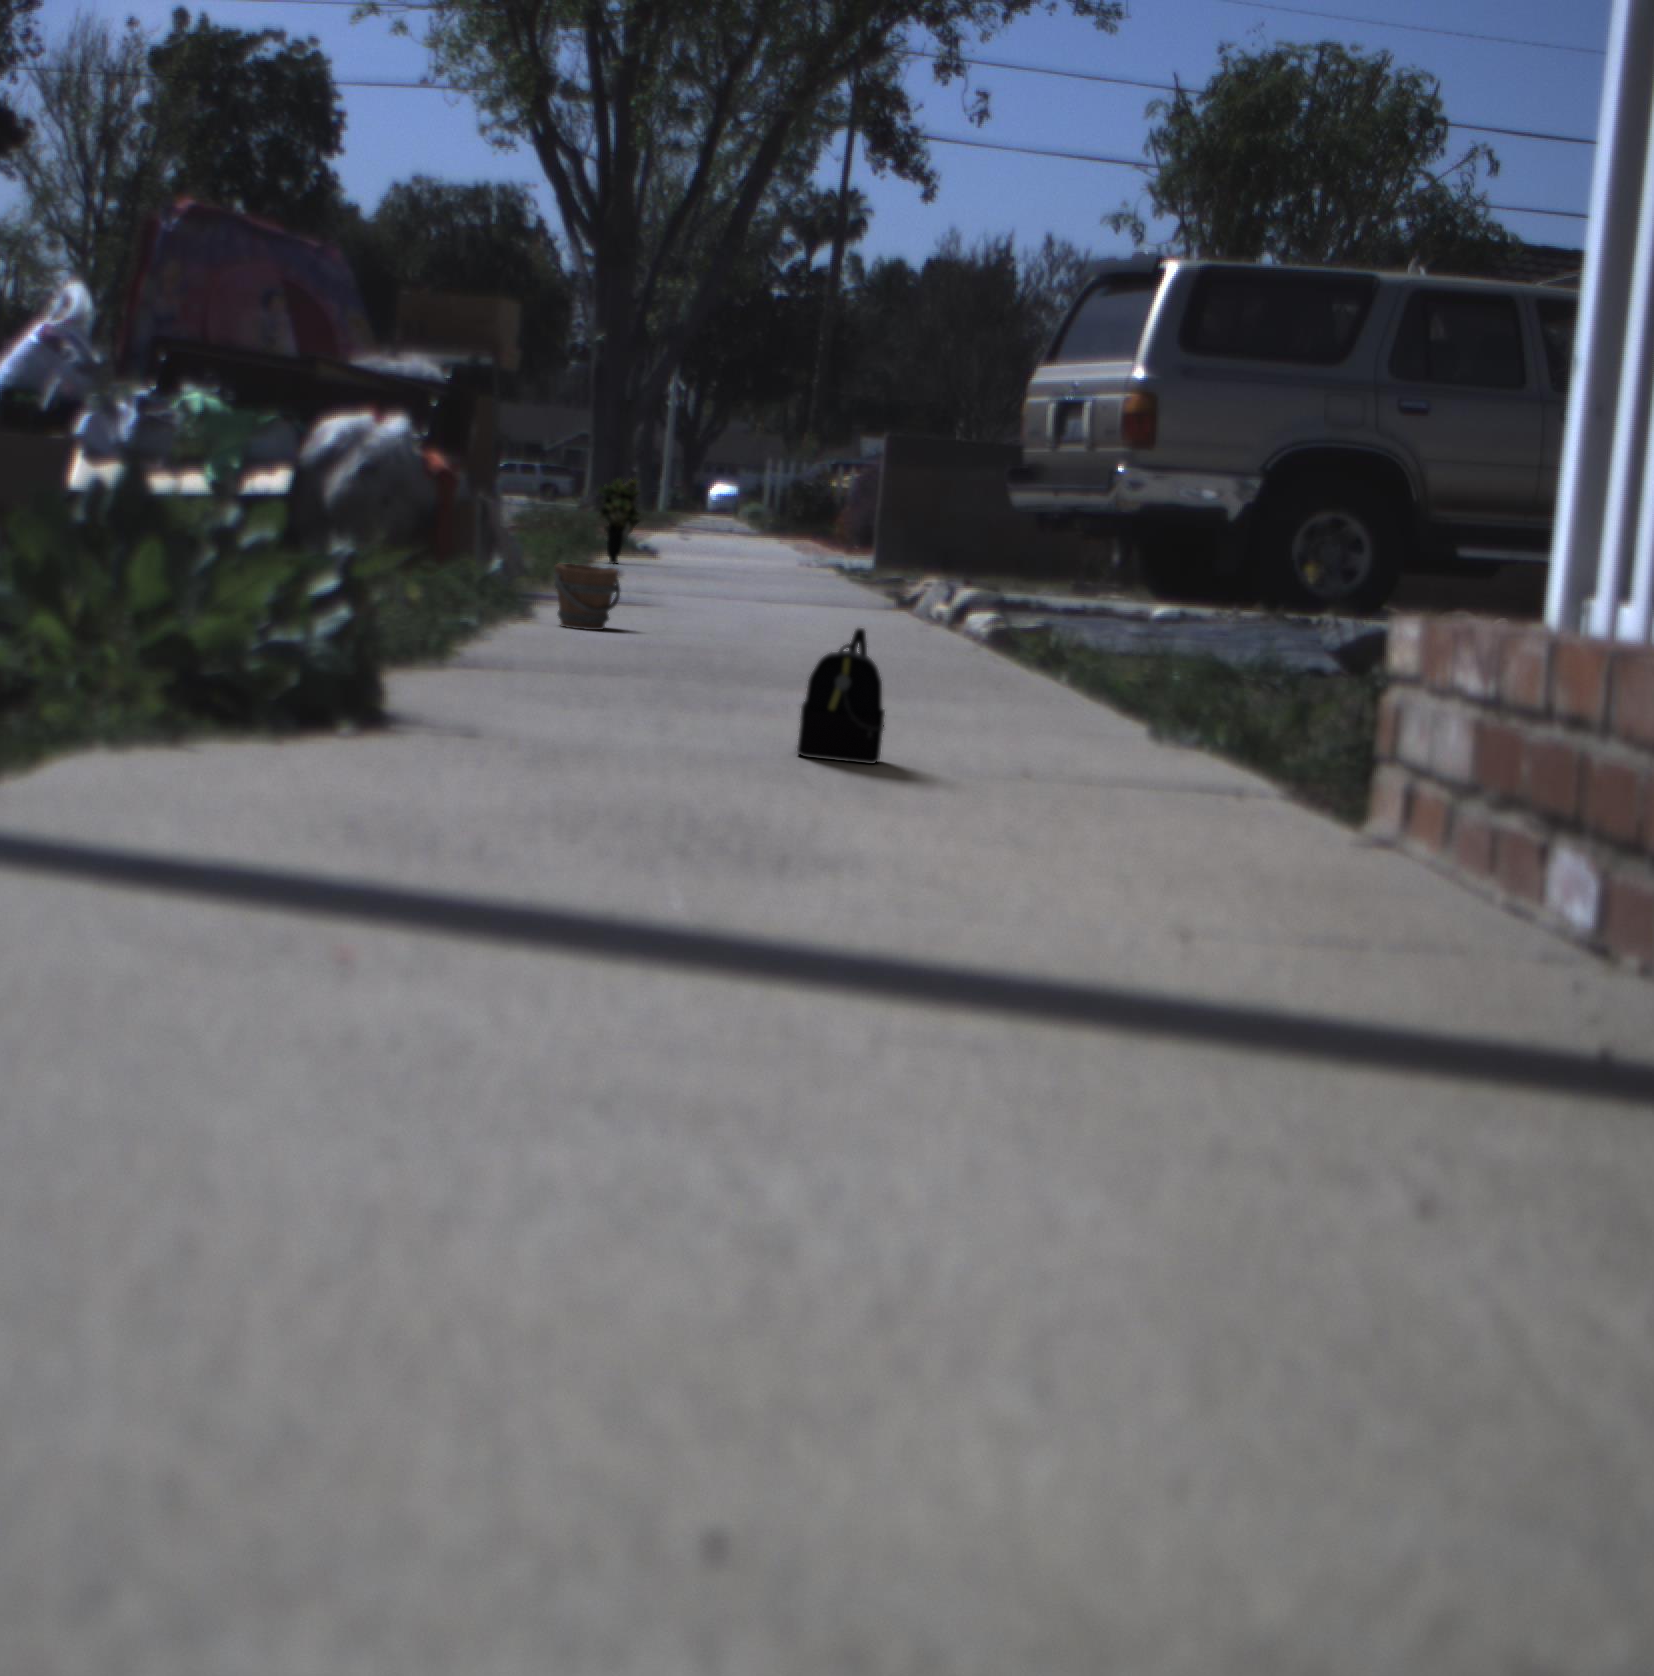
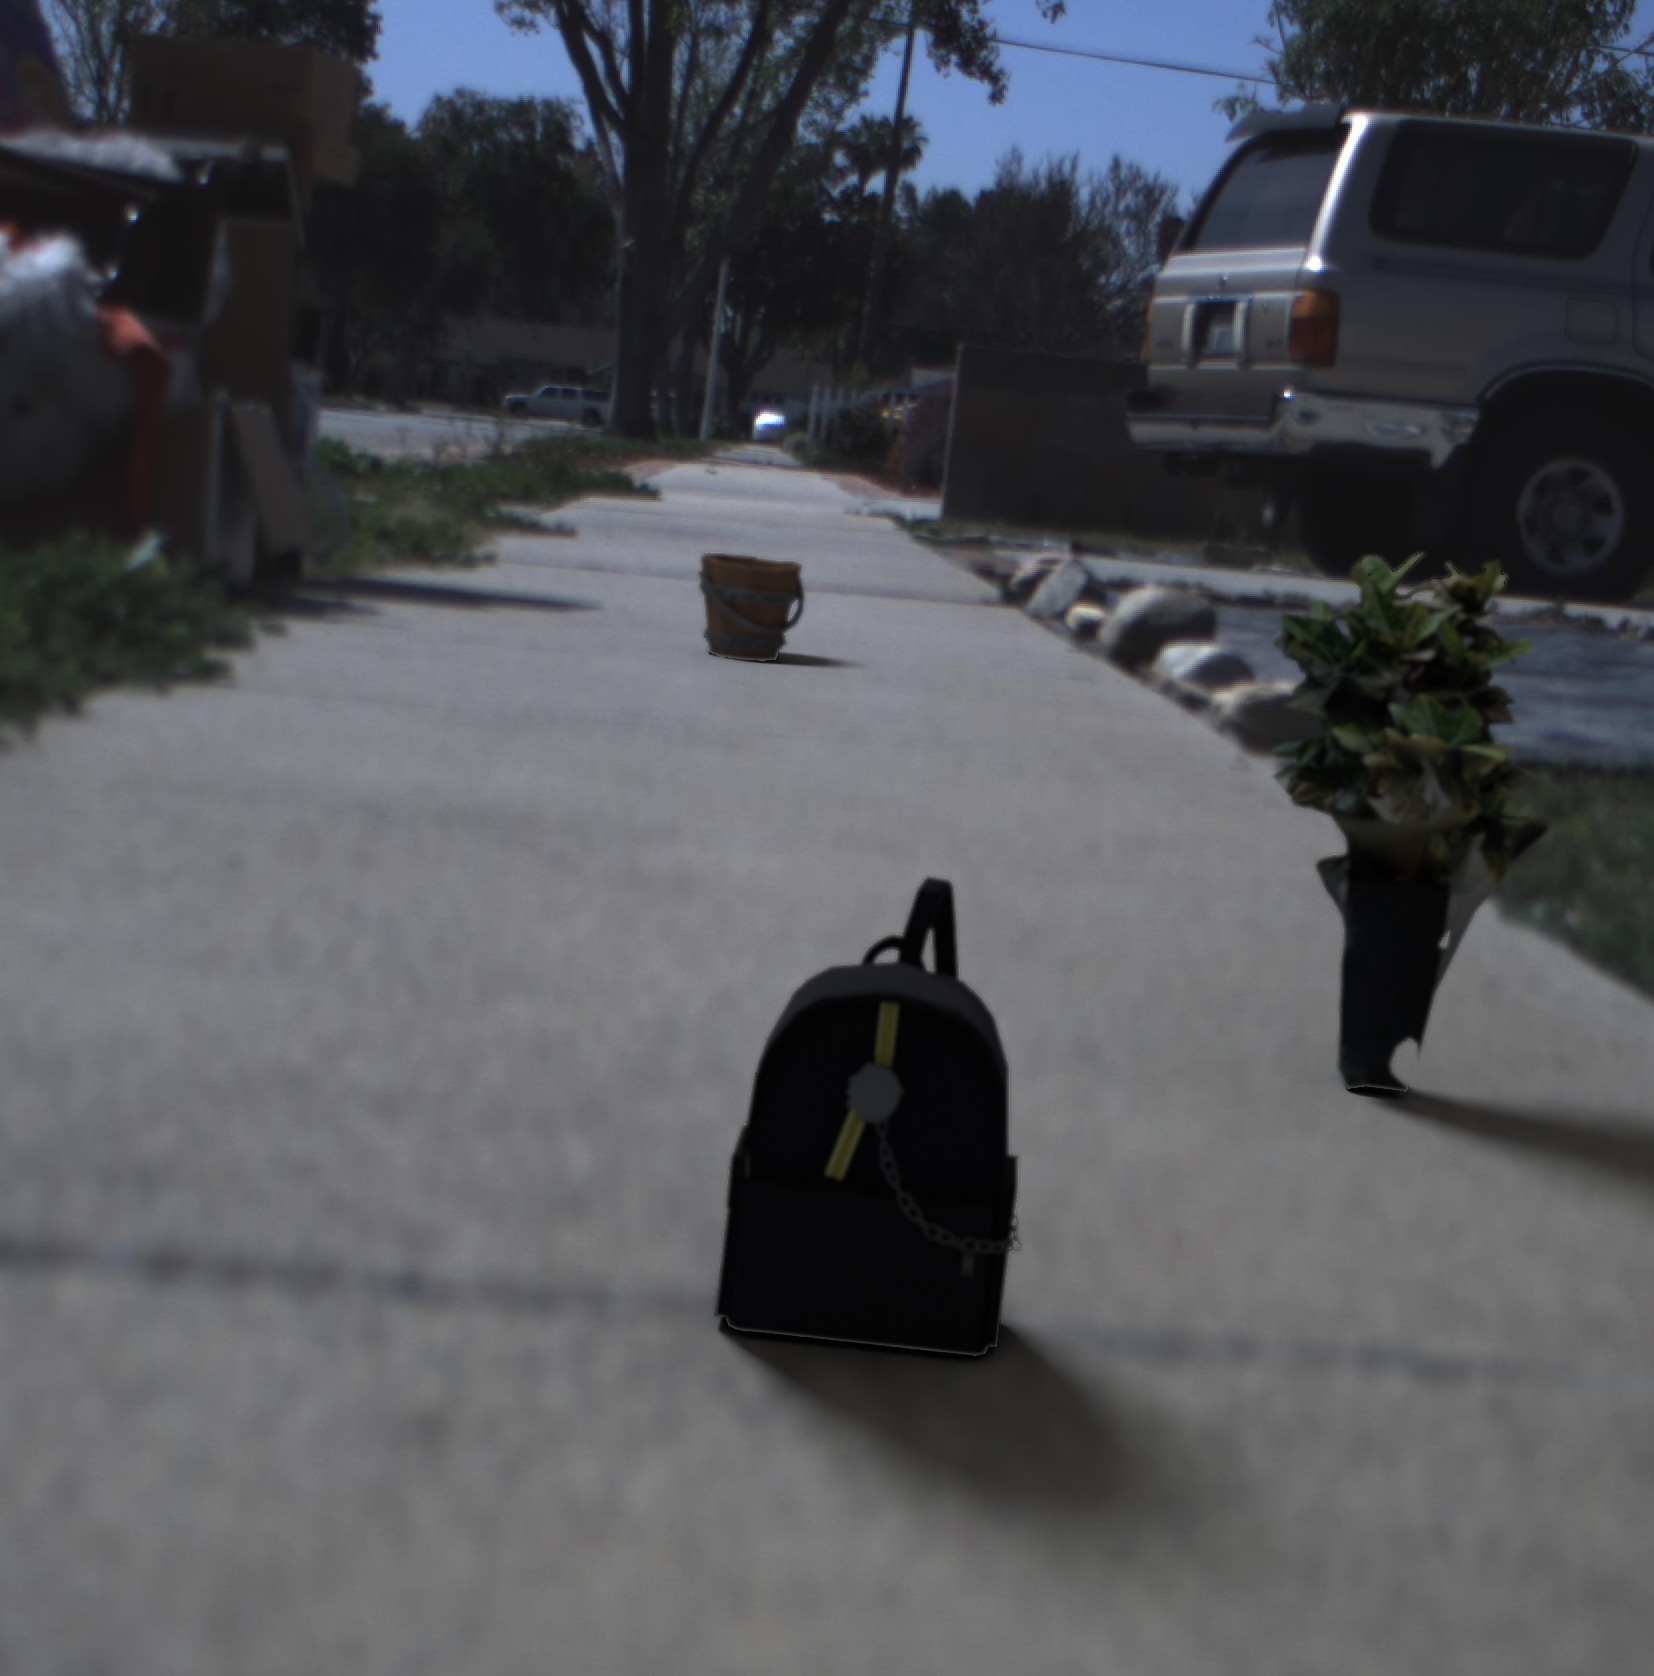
potted plant: present [599,479,640,564] -> present [1270,555,1554,1092]
bucket: present [554,563,621,630] -> present [699,553,805,662]

